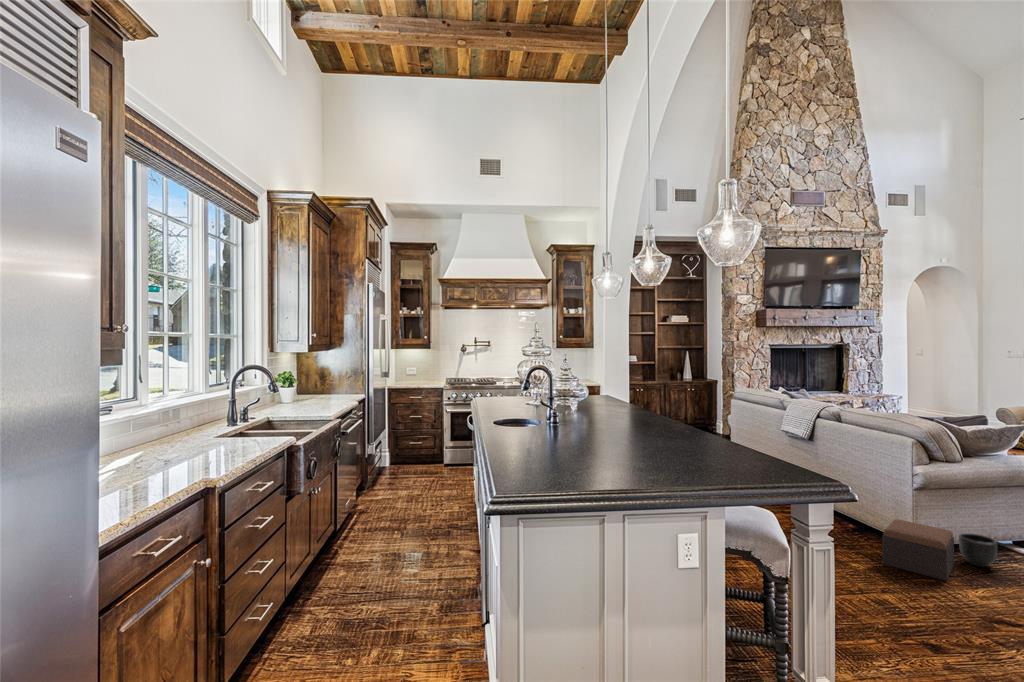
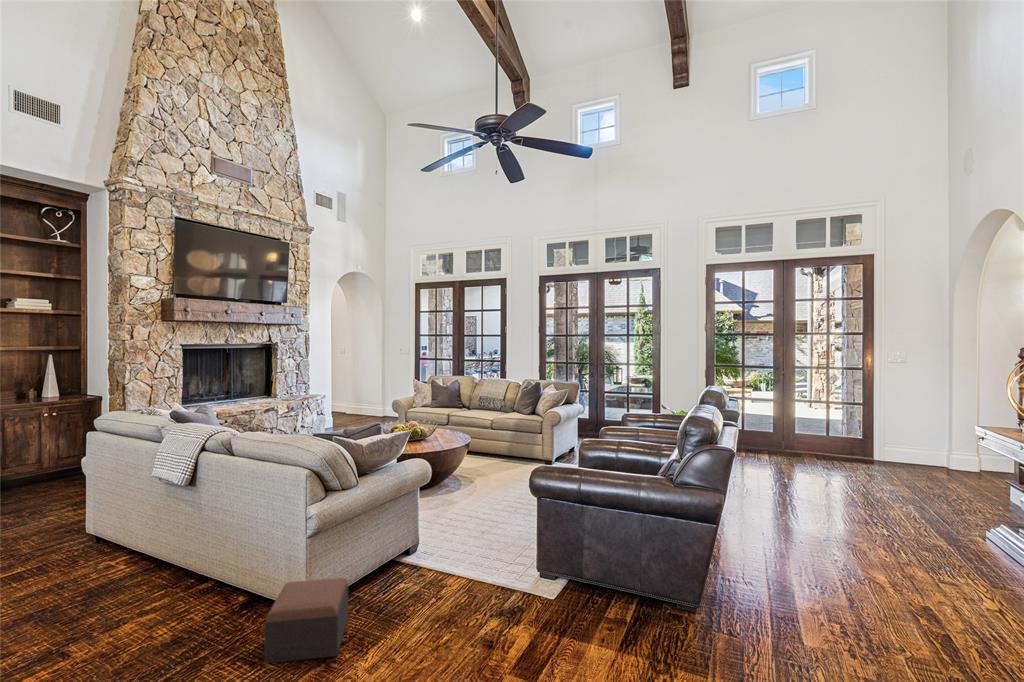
planter: present [959,533,997,567] -> none [354,565,388,607]

